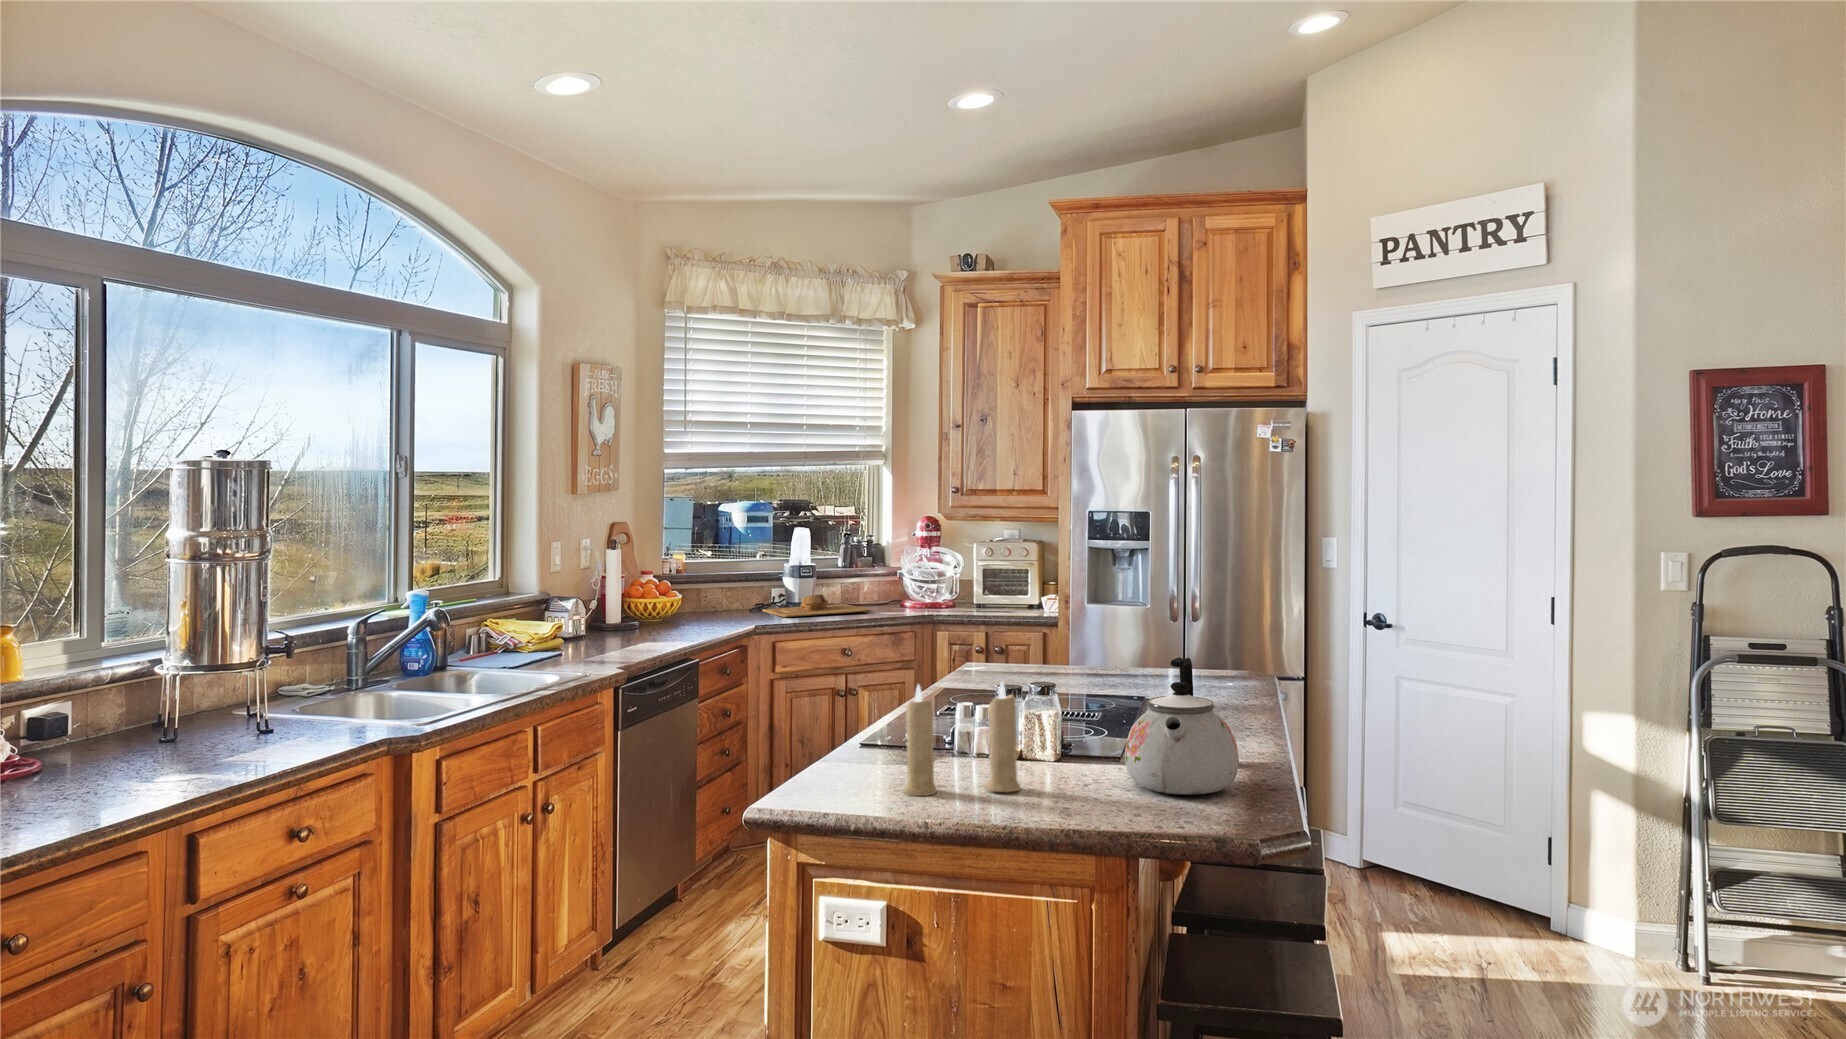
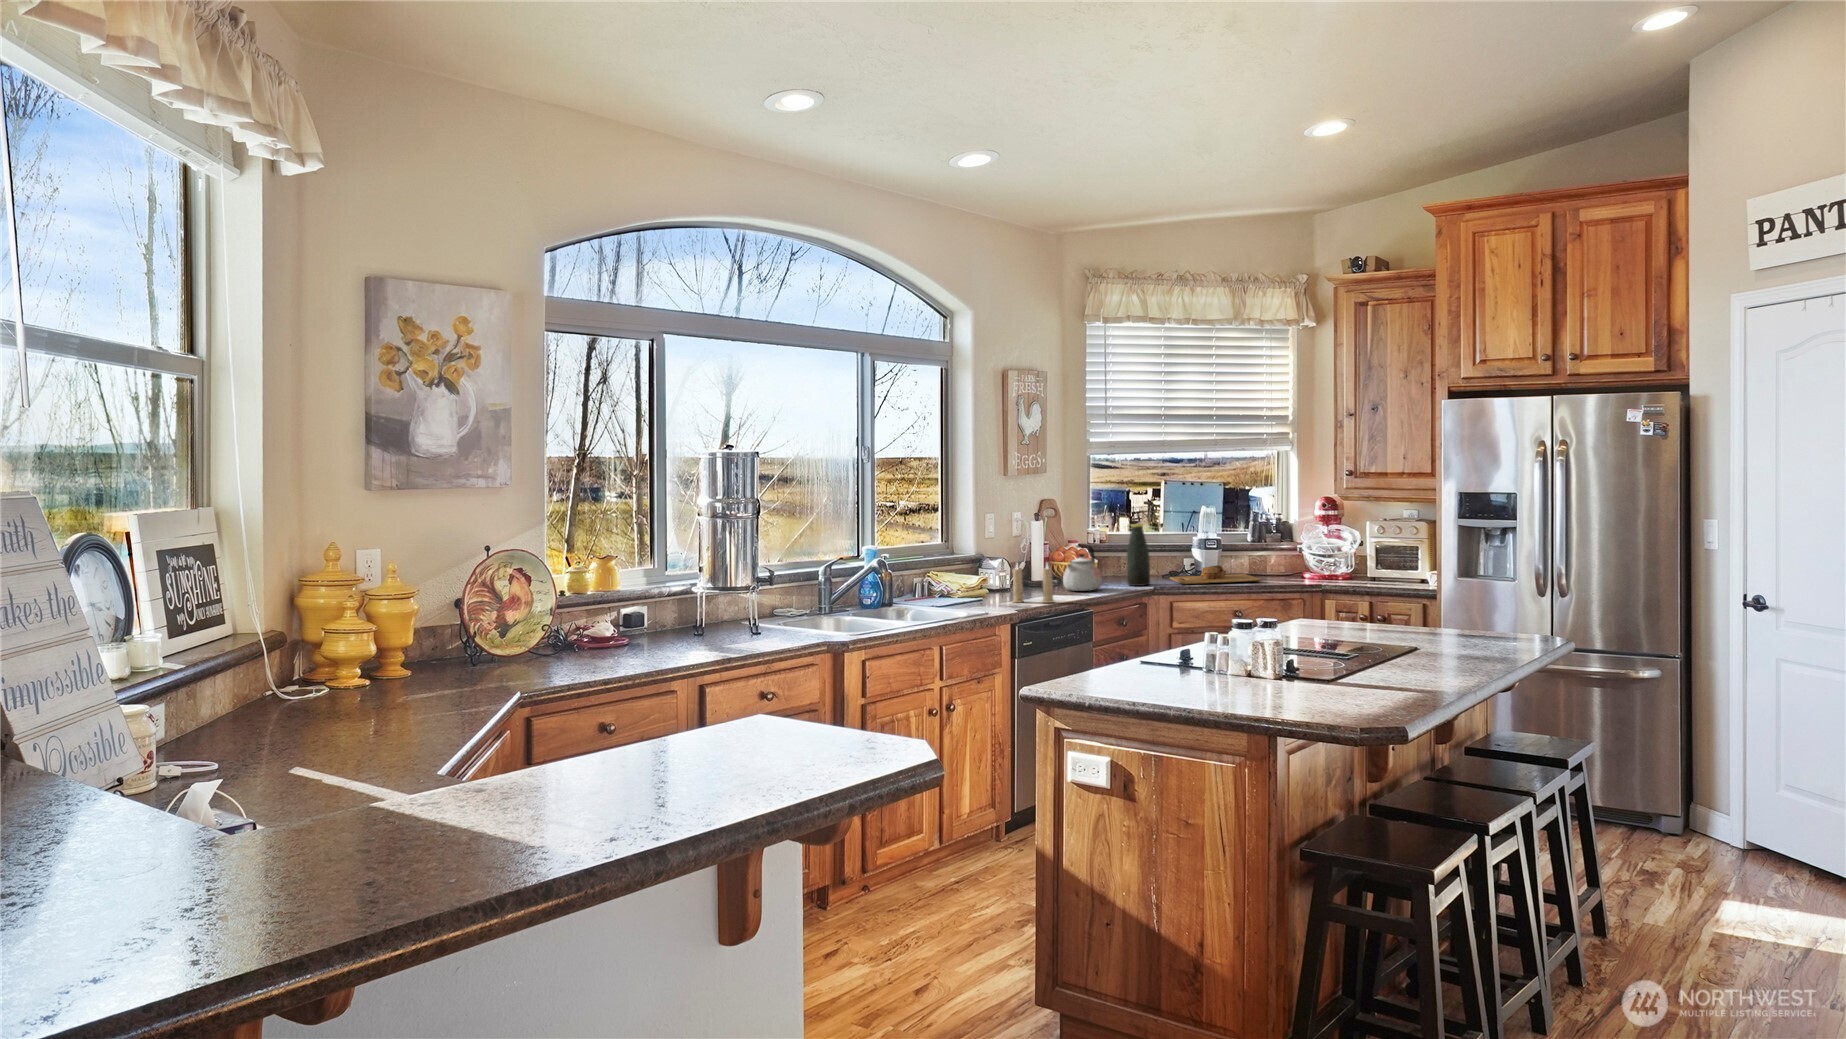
bottle: none [718,546,747,621] -> present [1127,524,1150,586]
kettle: present [1125,657,1239,795] -> present [1063,545,1102,591]
candle: present [903,682,1021,796] -> present [1013,564,1054,603]

